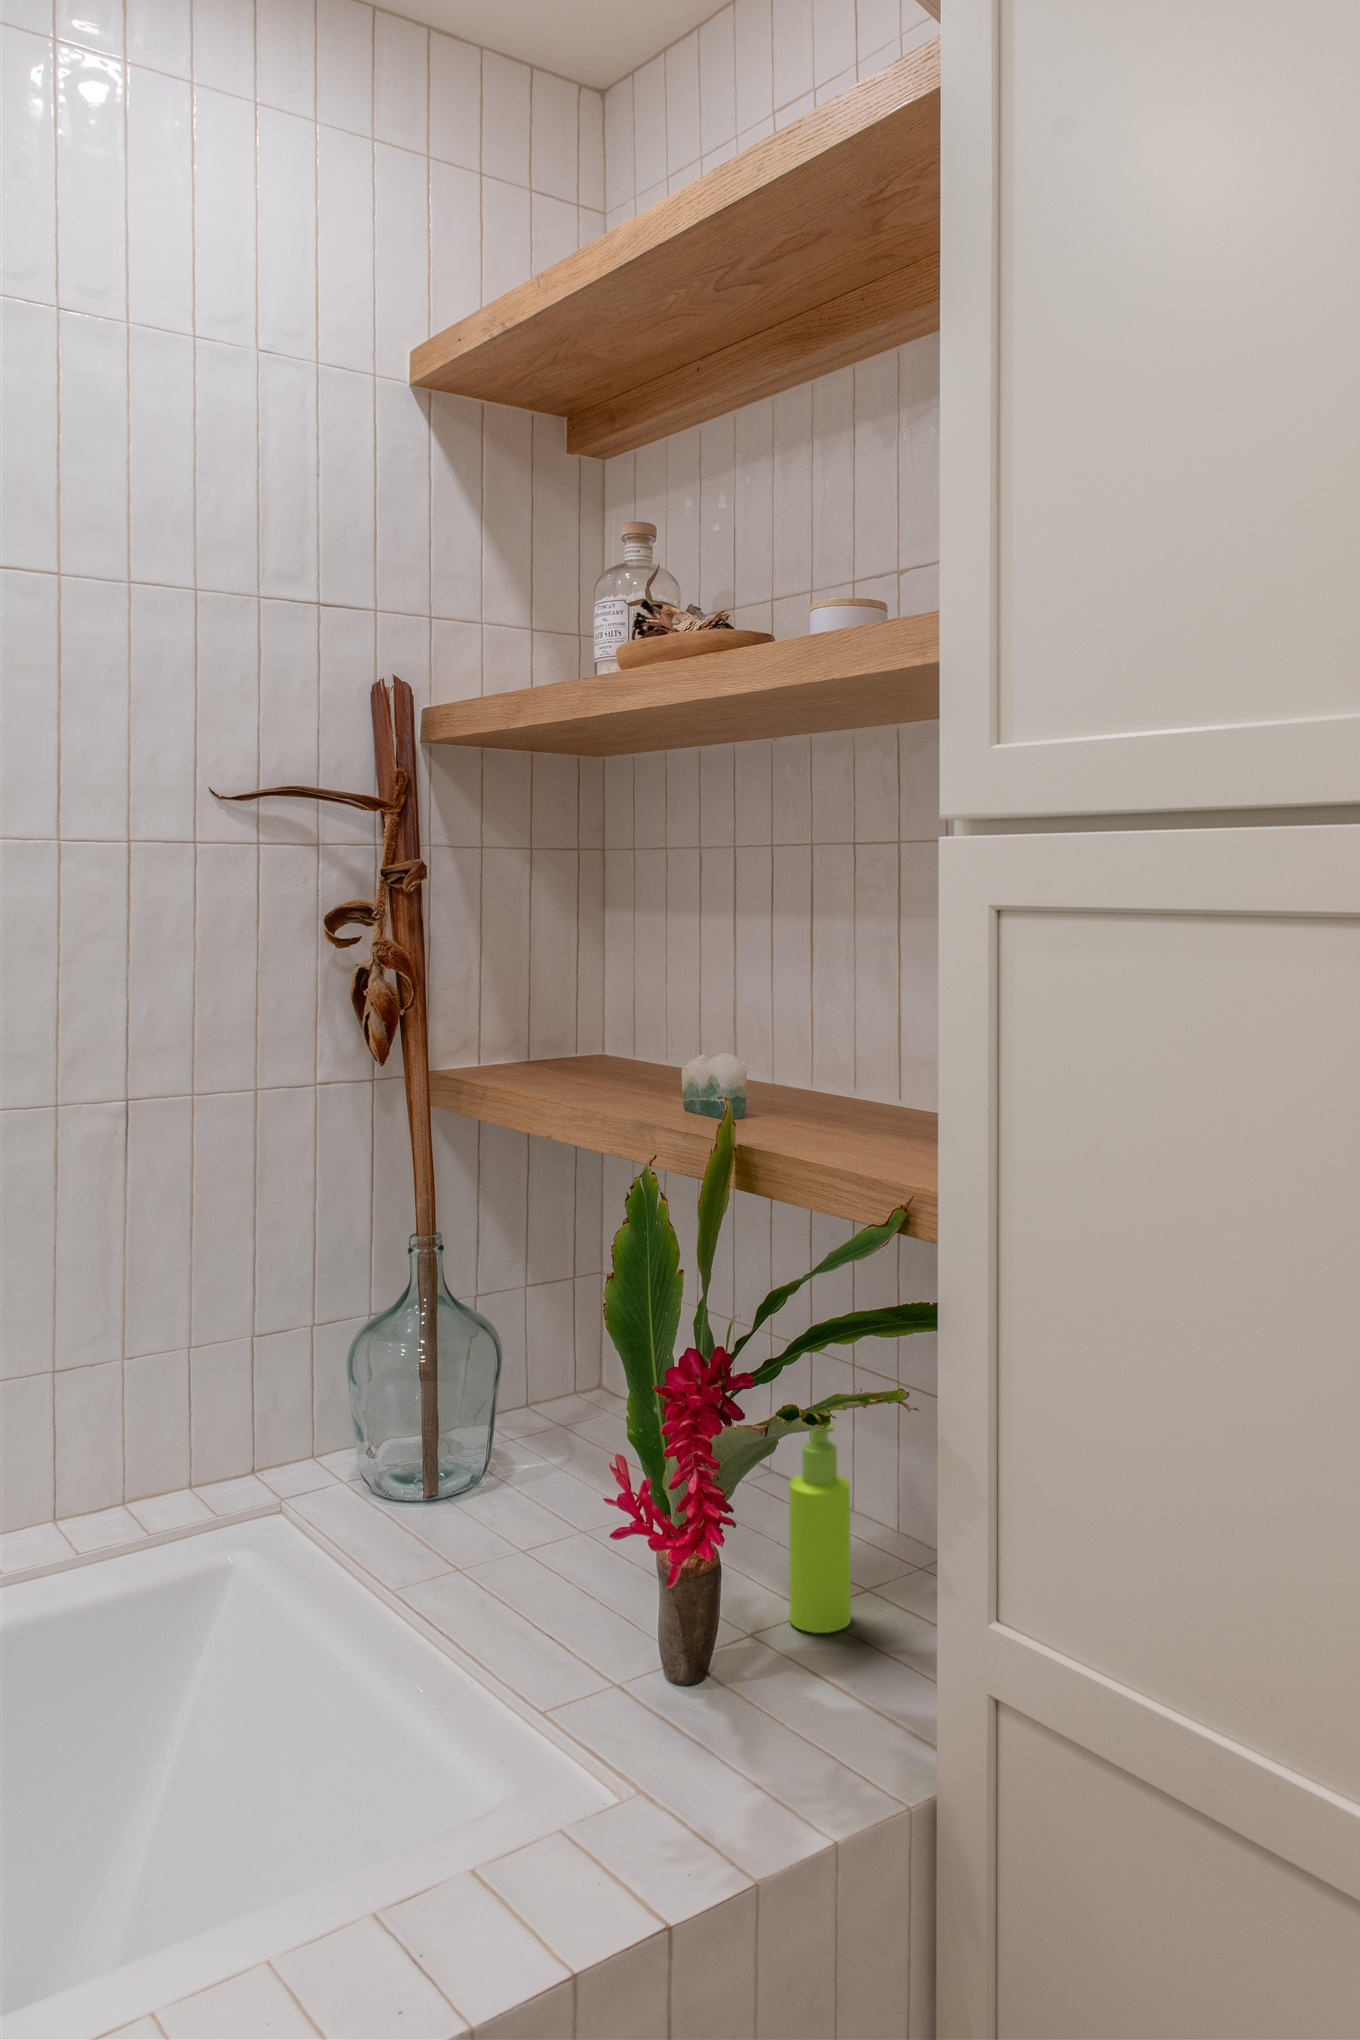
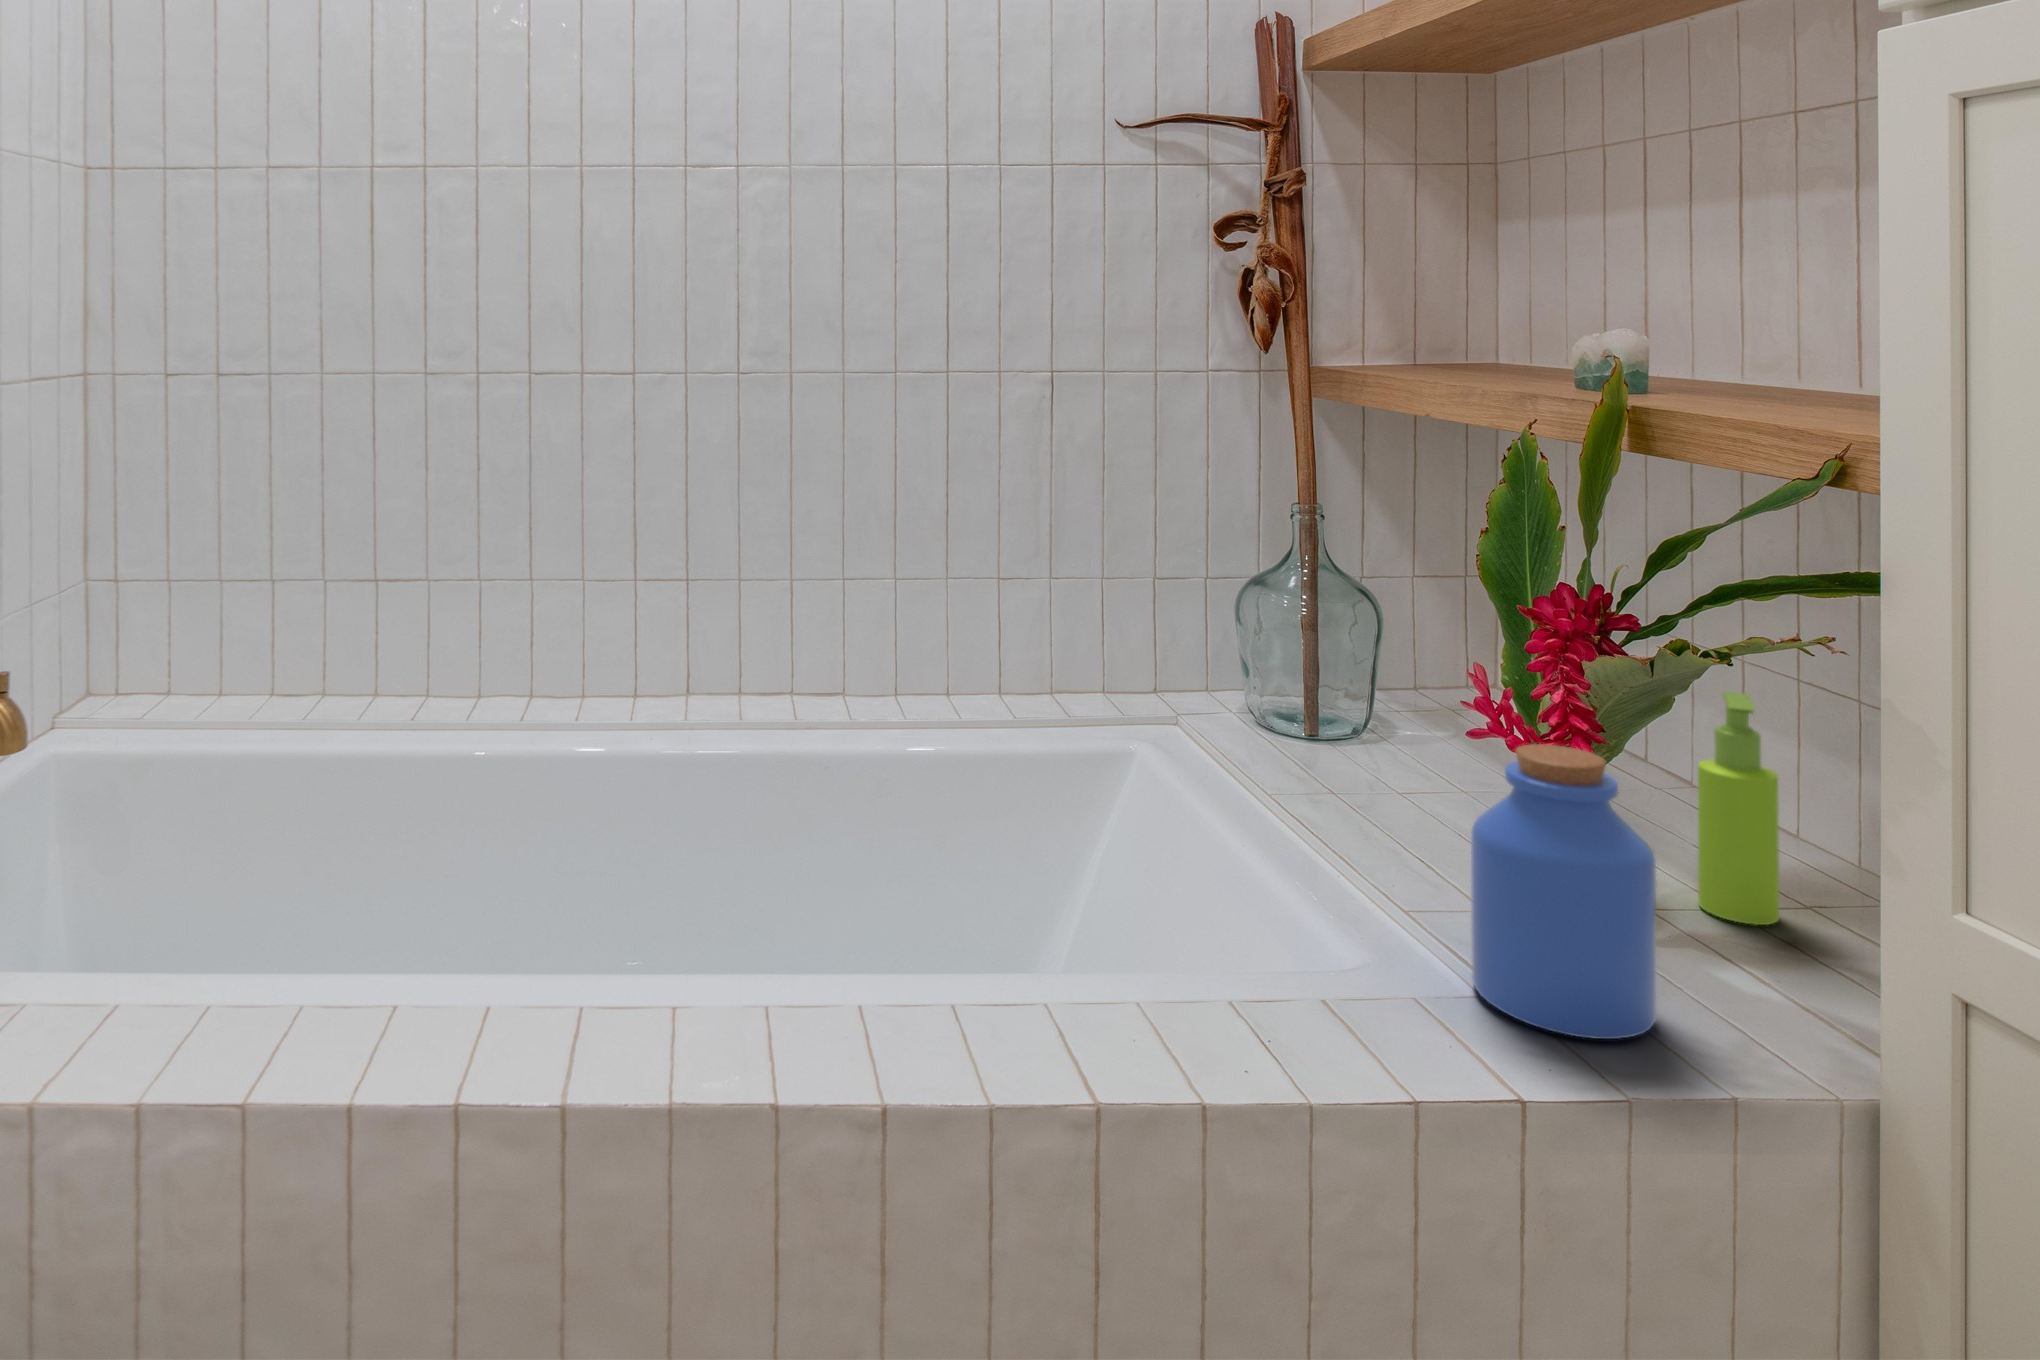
jar: none [611,1516,771,1826] -> present [1471,744,1656,1039]

